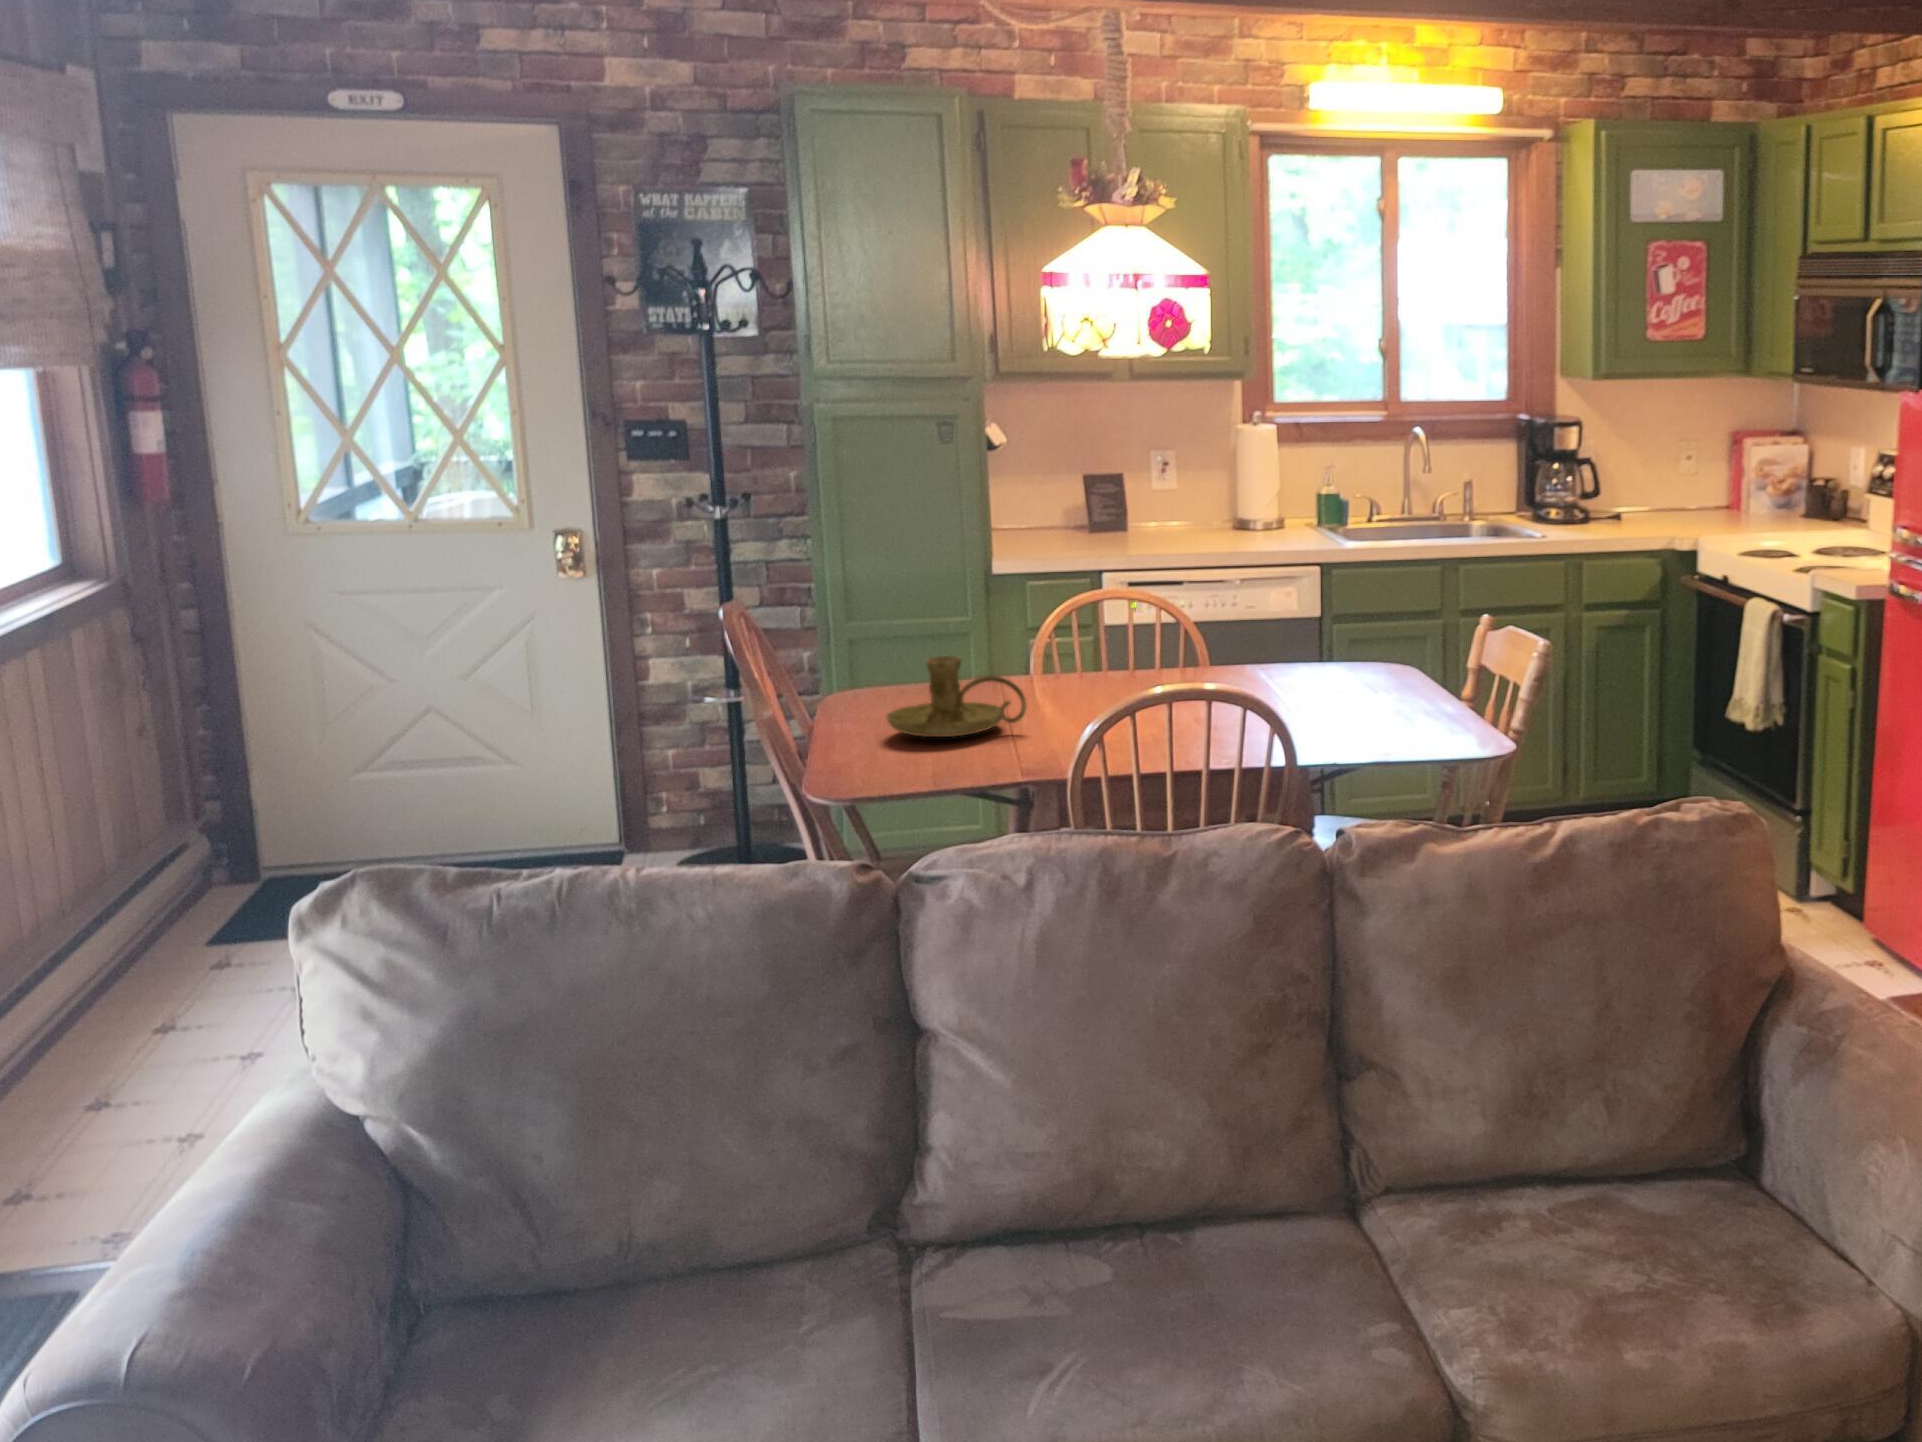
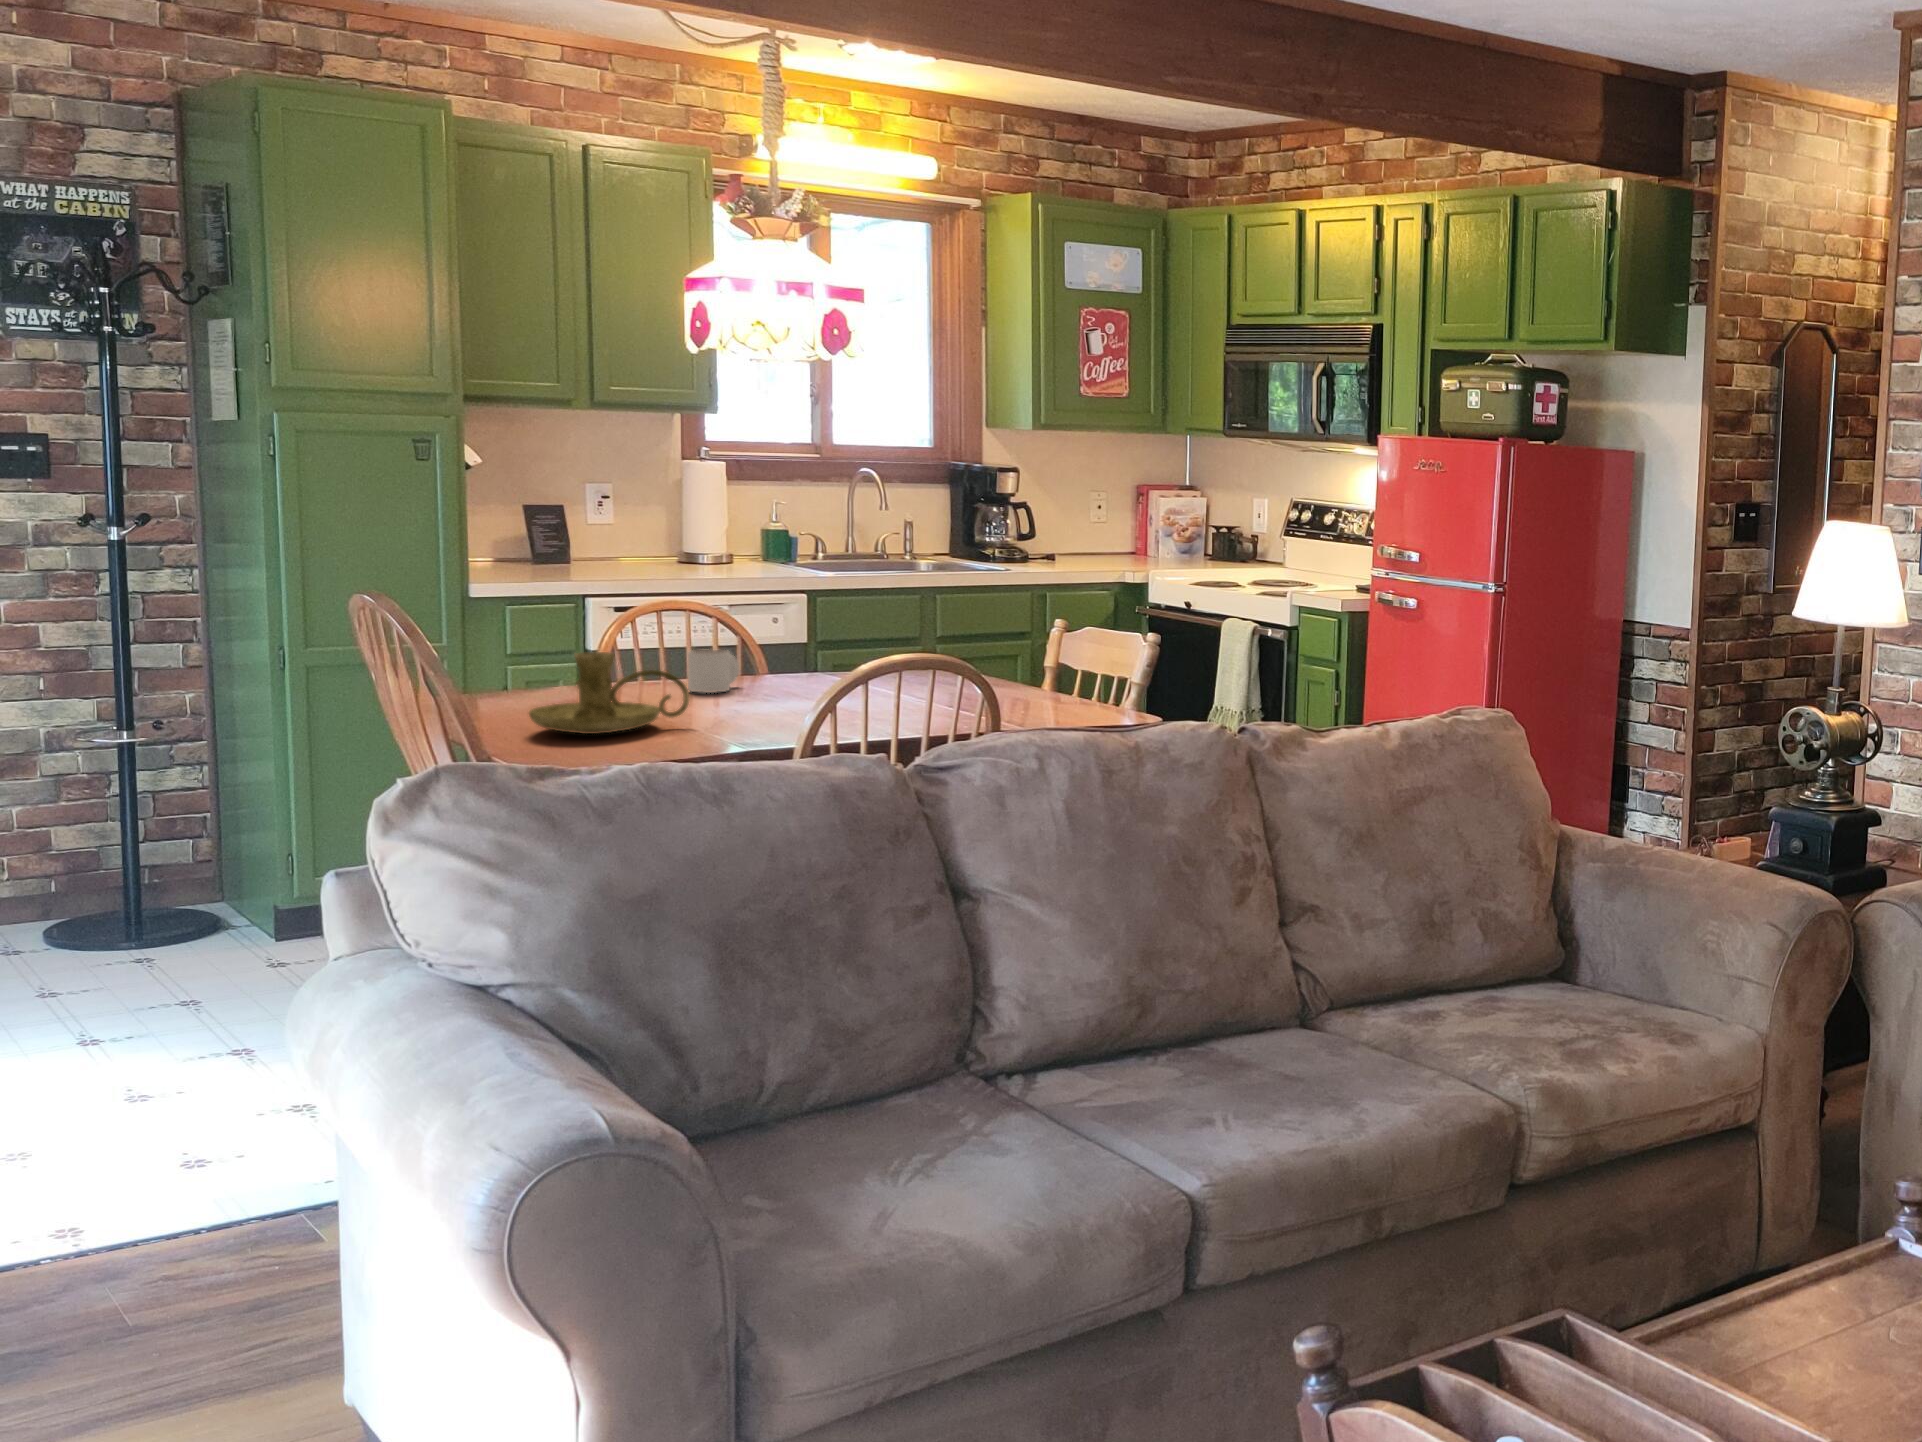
mug: none [1078,645,1131,690] -> present [688,649,739,693]

